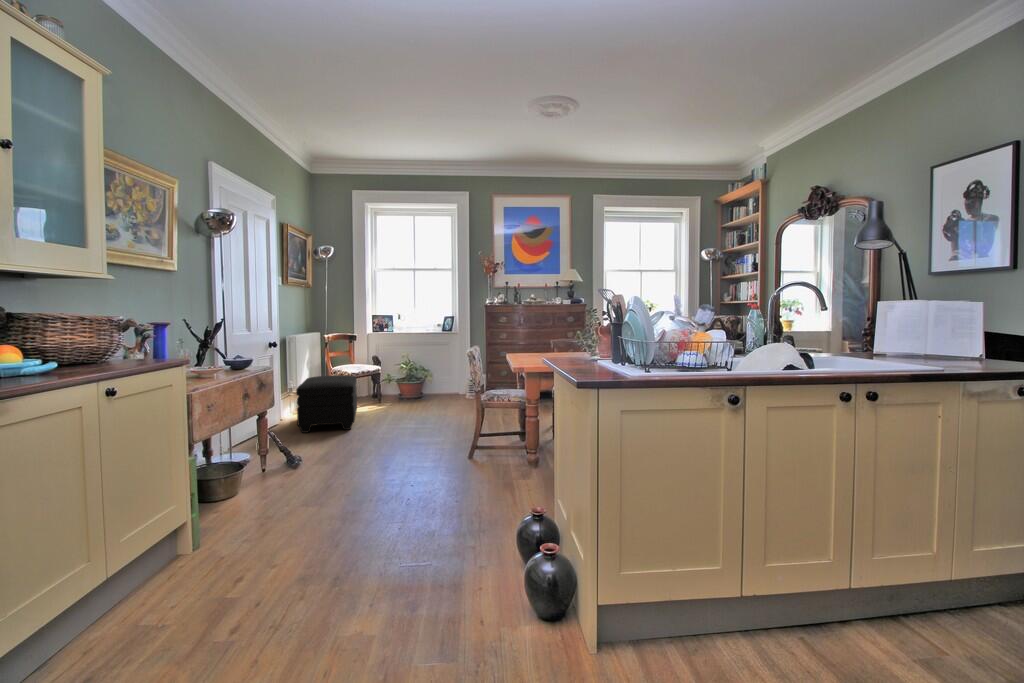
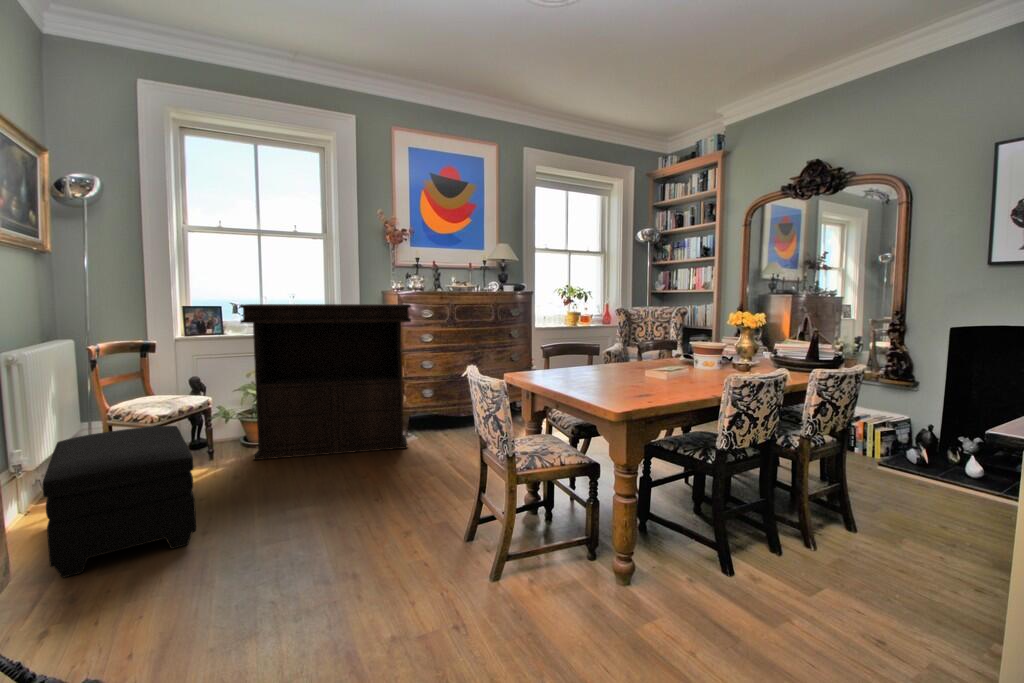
console table: none [393,313,493,407] -> present [240,304,411,460]

